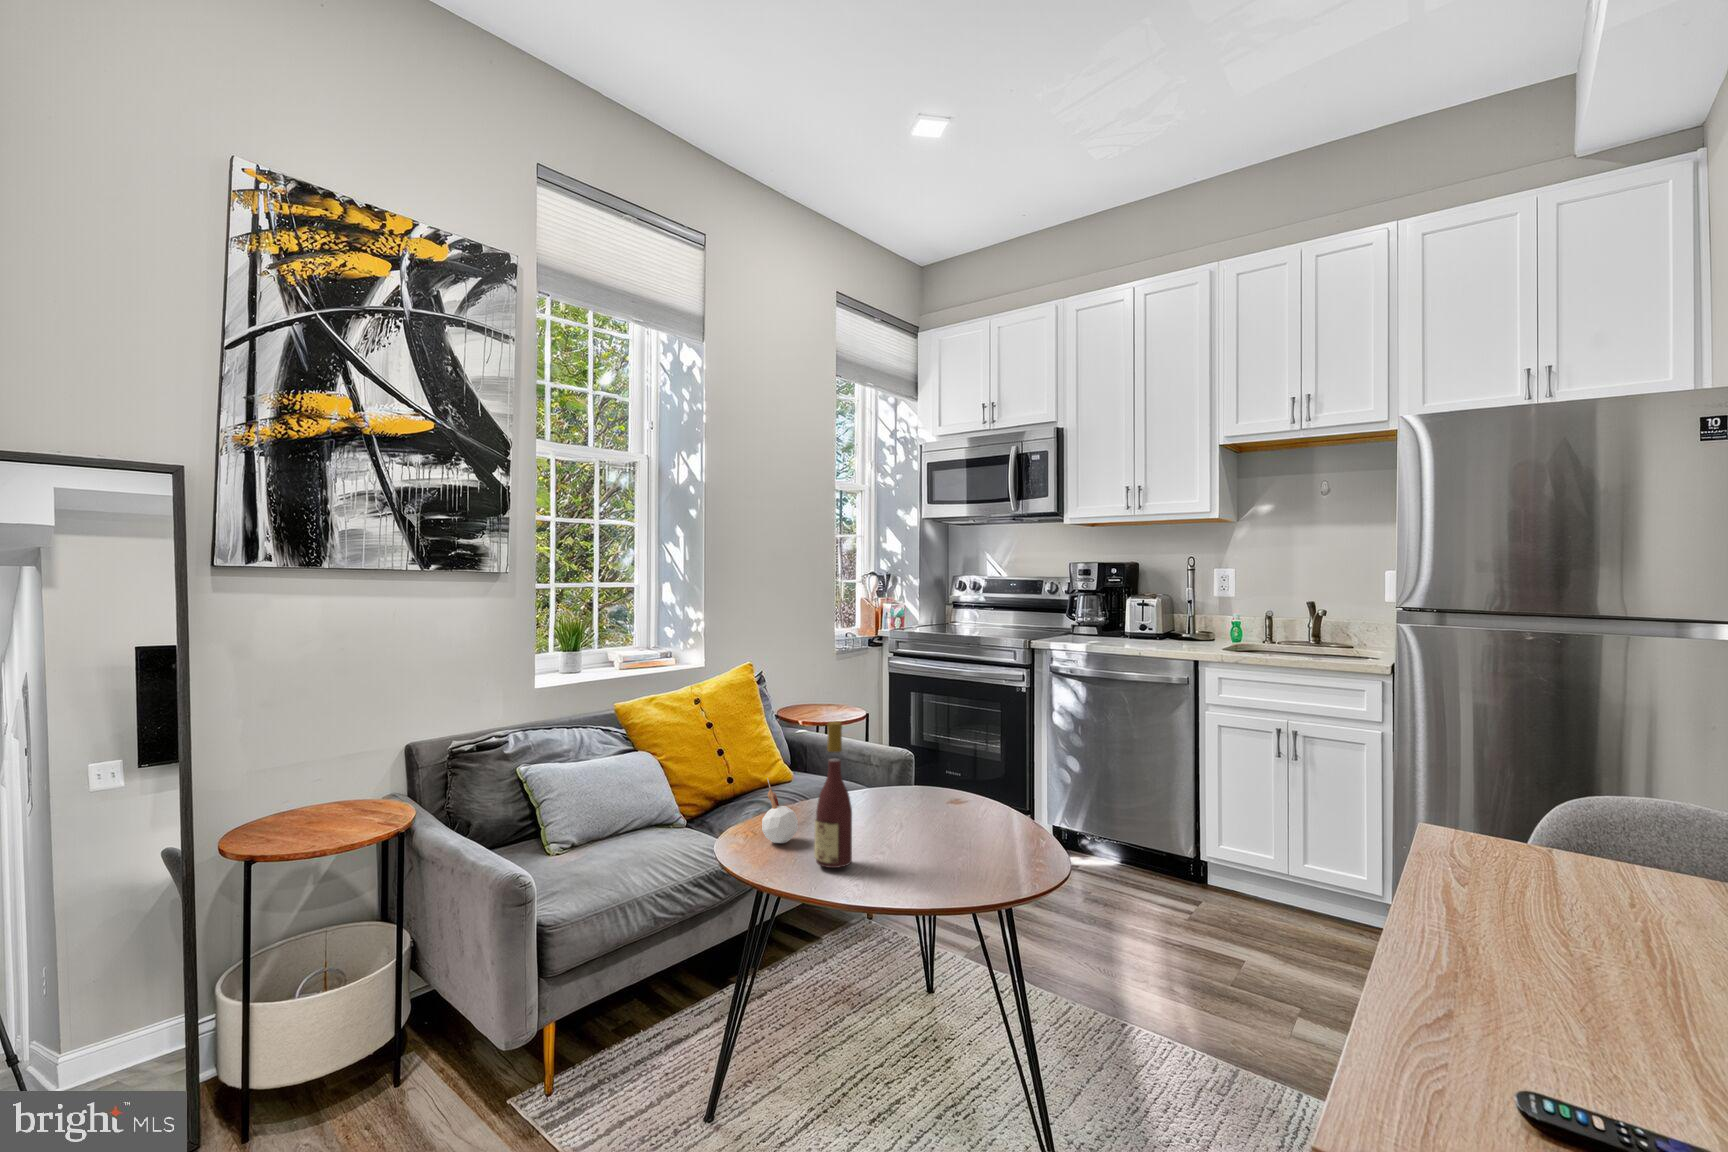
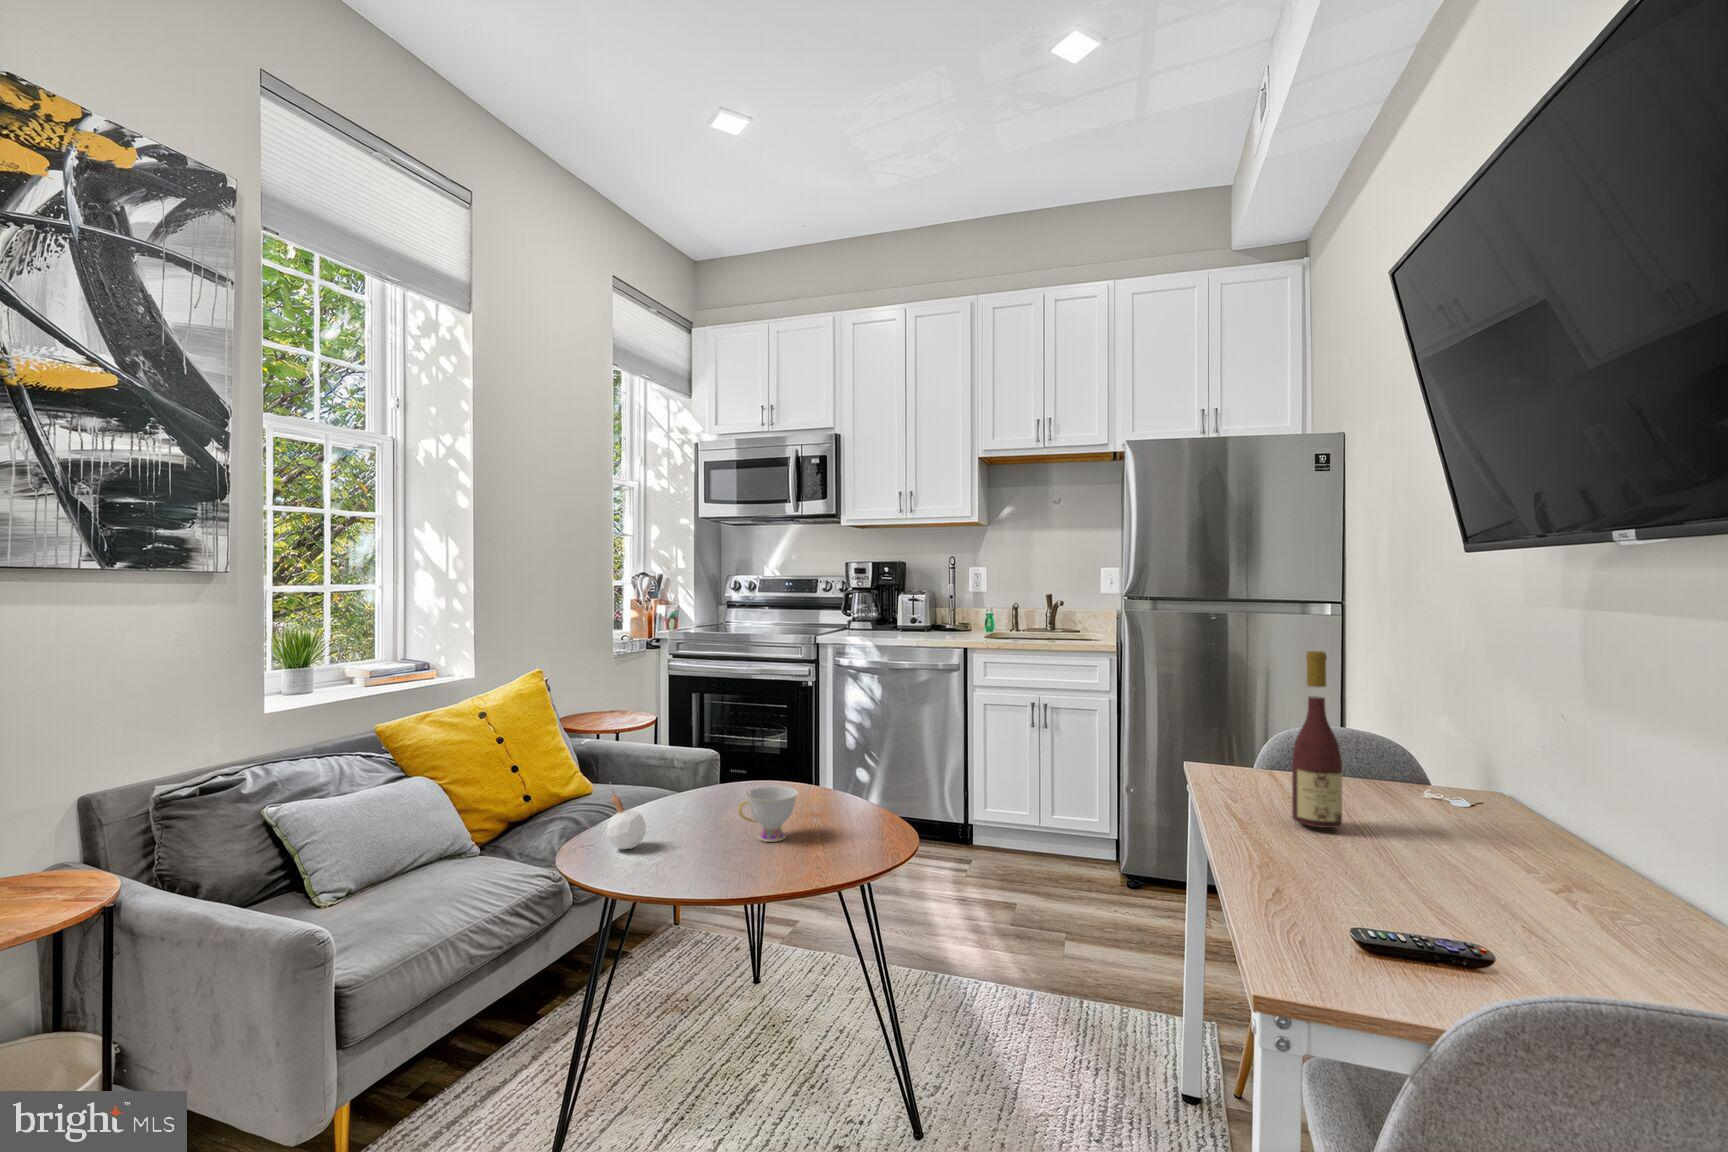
wine bottle: present [814,722,852,868] -> present [1292,651,1342,828]
teacup: none [882,798,943,856] -> present [739,786,799,842]

